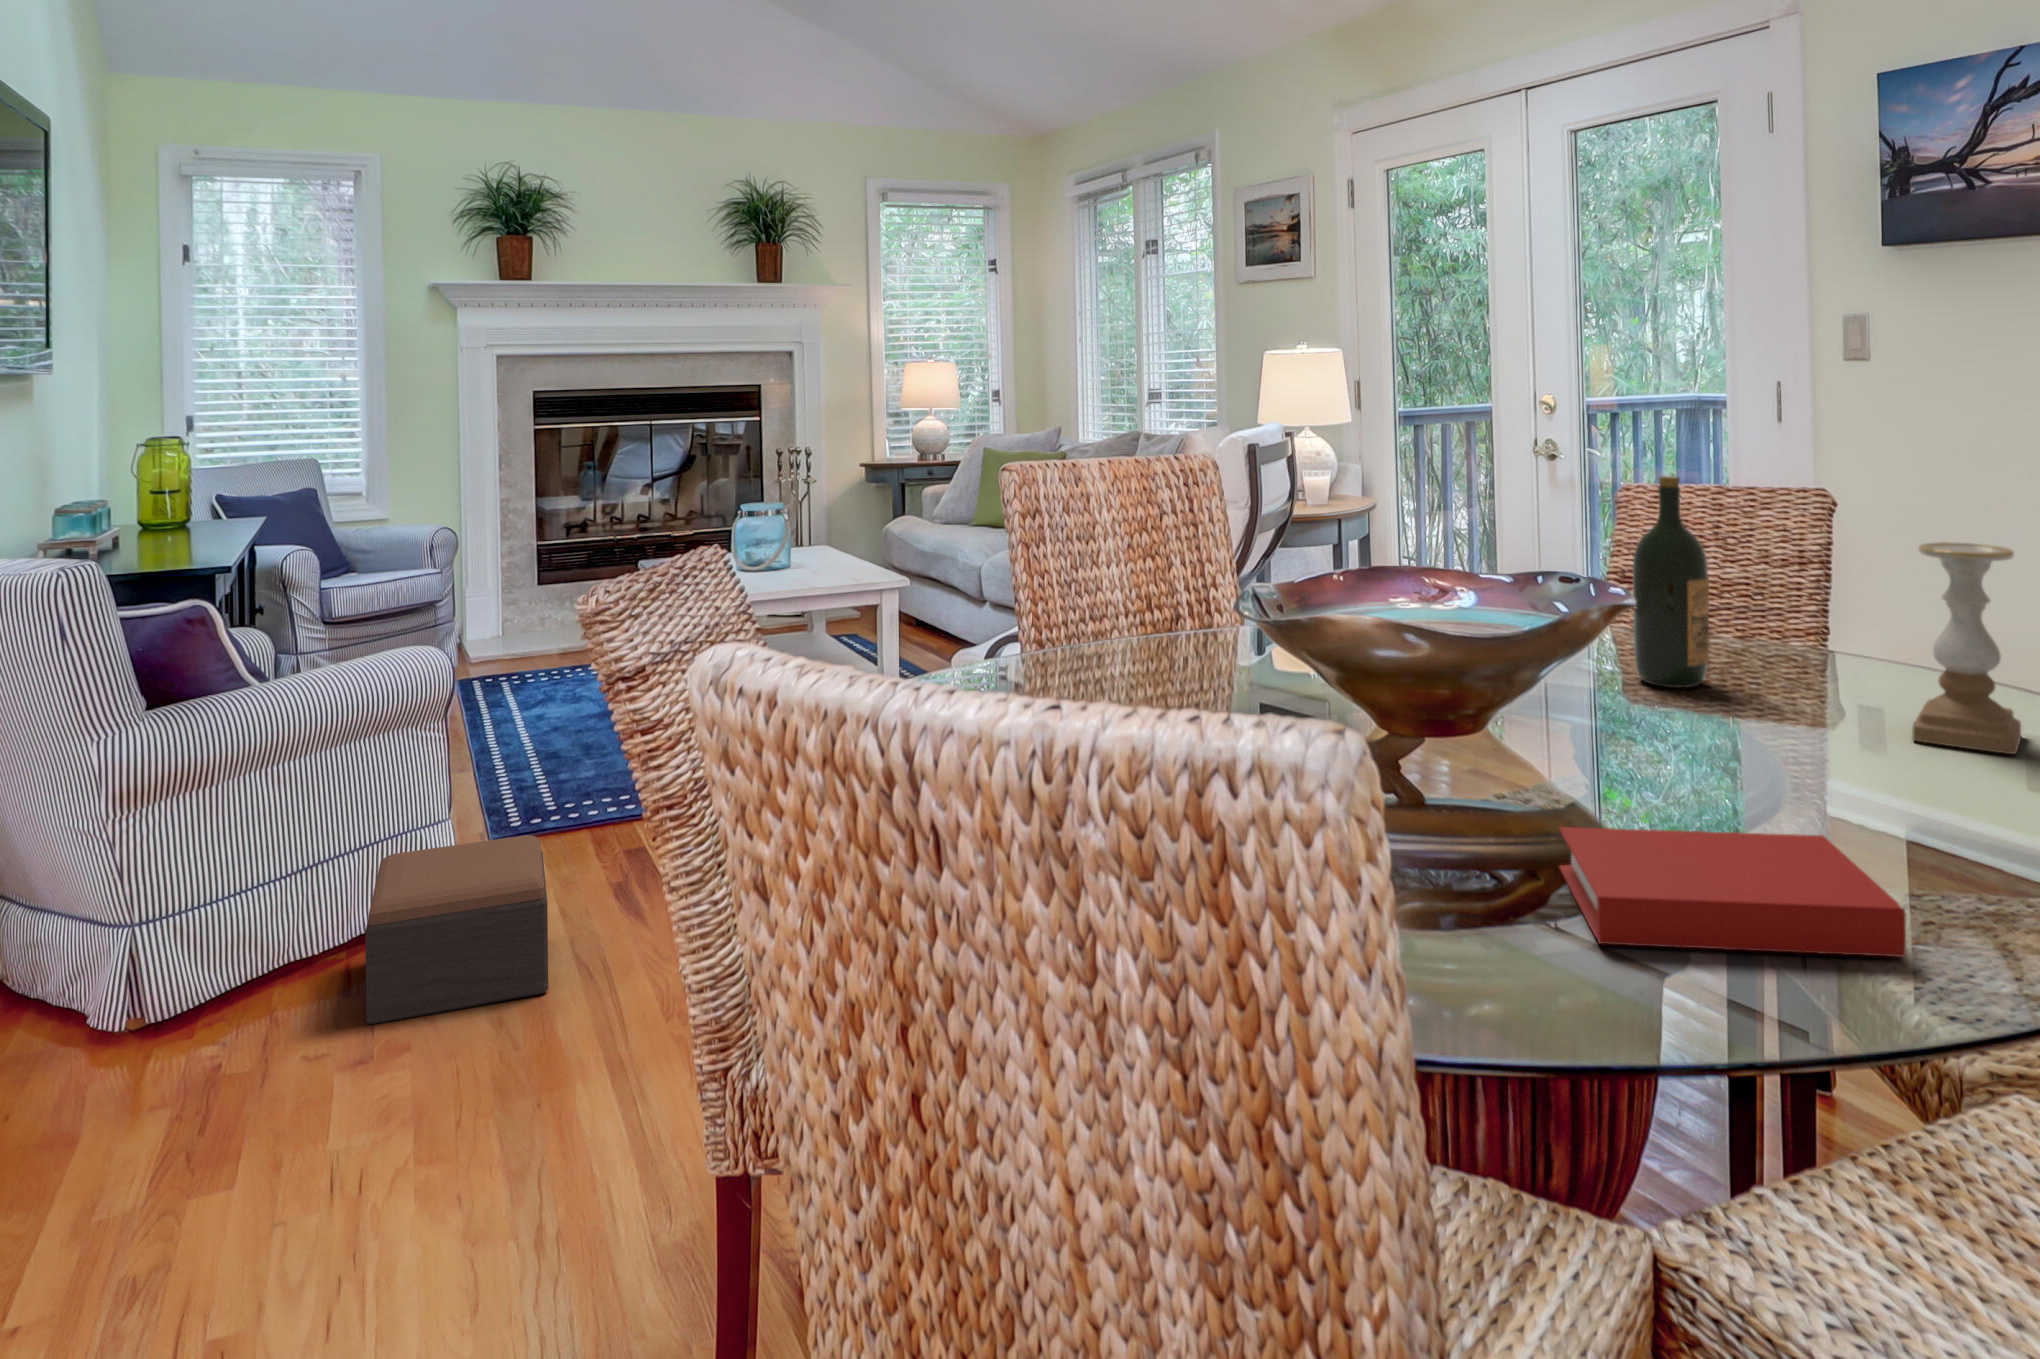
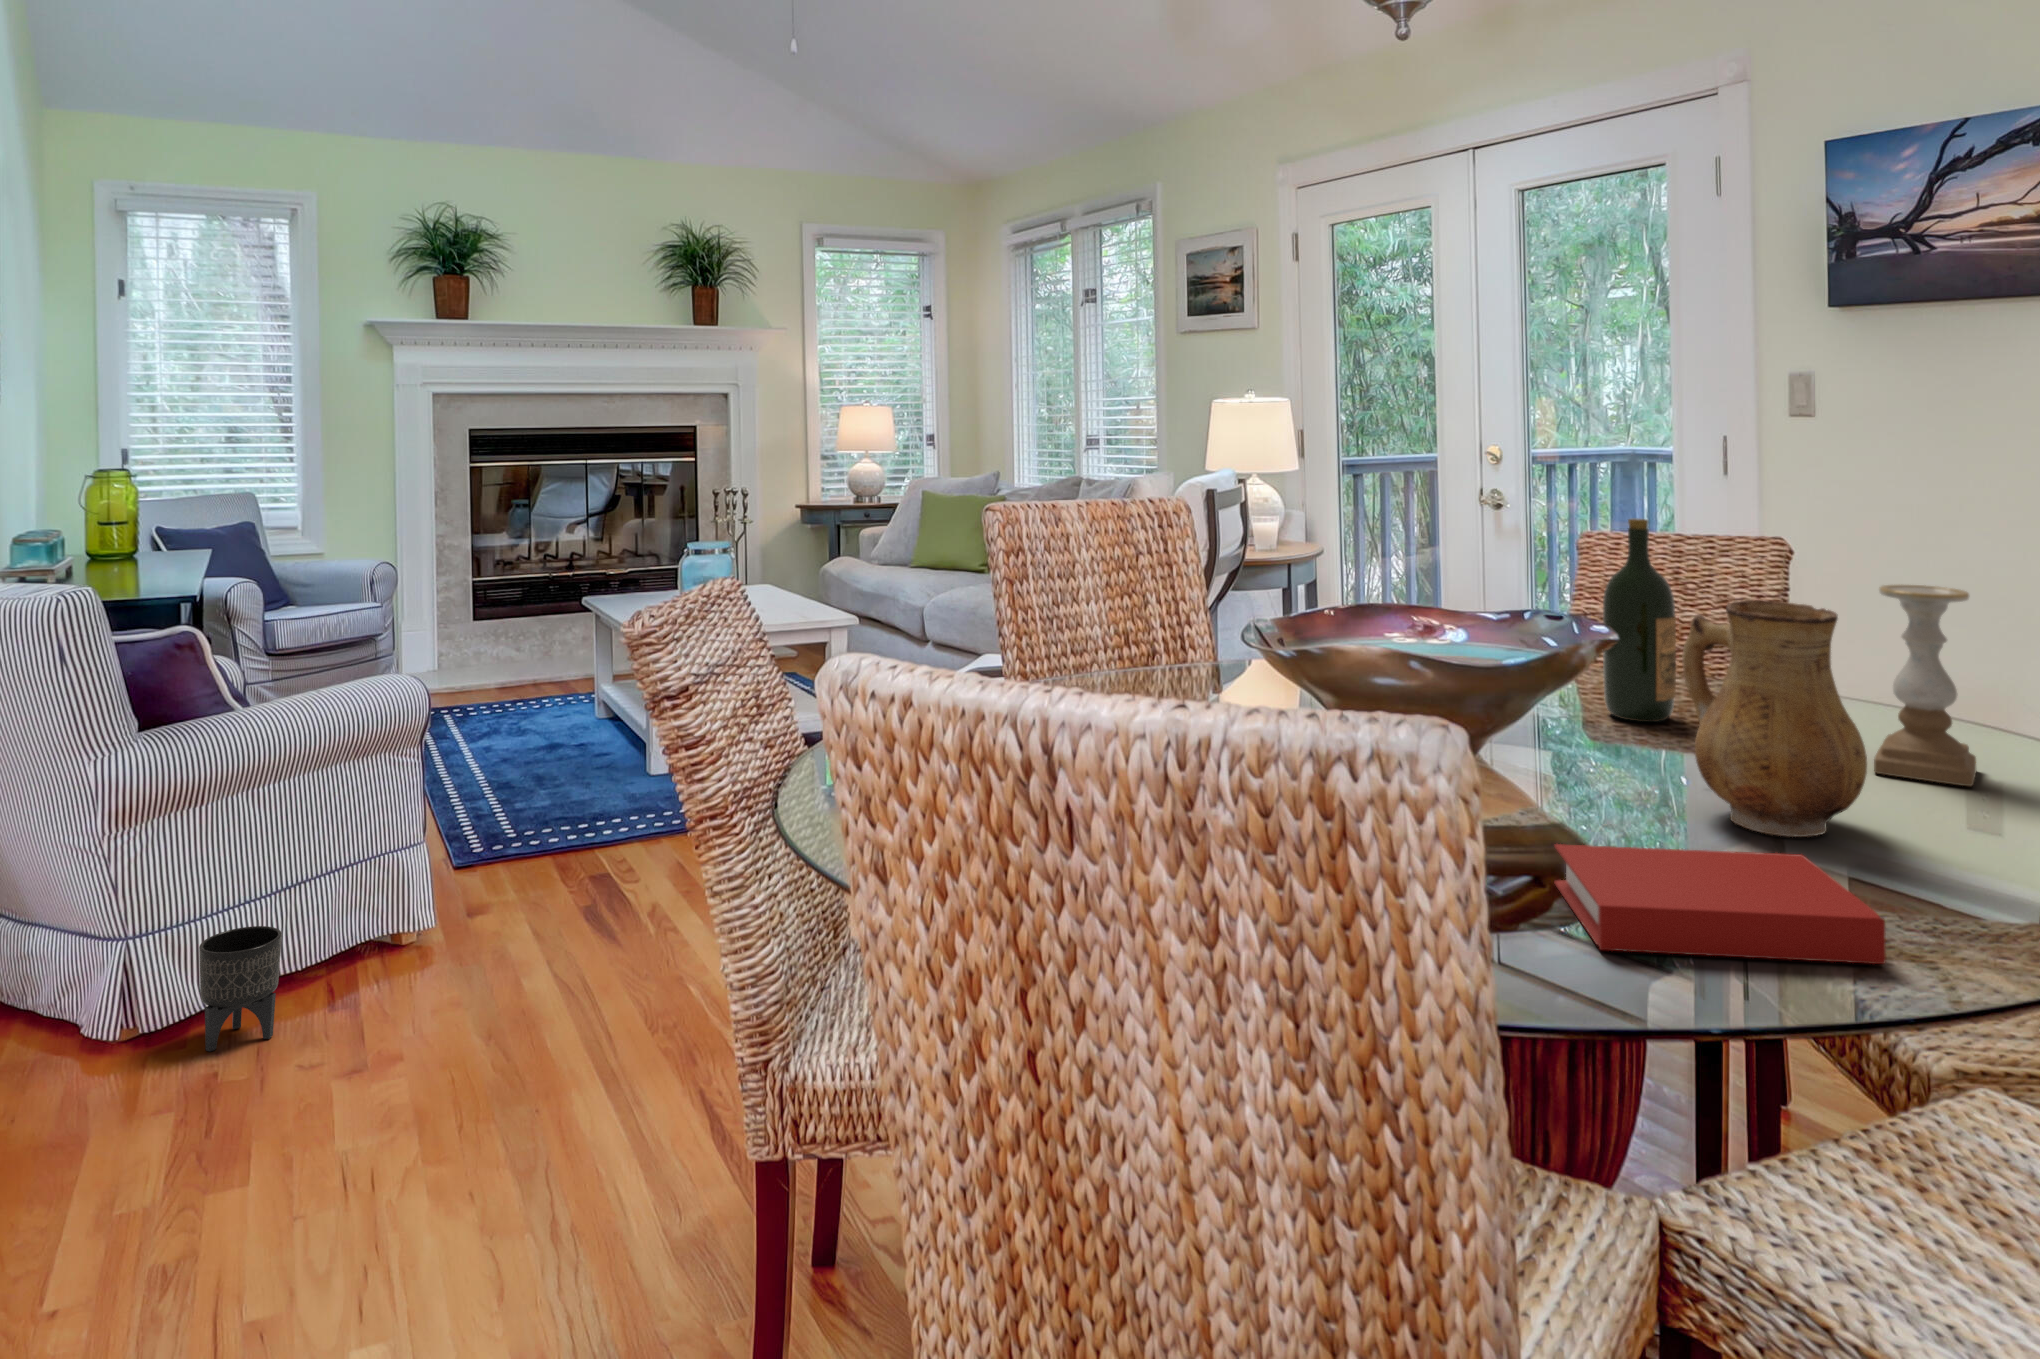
ceramic pitcher: none [1706,563,1898,813] -> present [1682,600,1867,837]
footstool: present [366,835,548,1025] -> none [350,859,529,1044]
planter: none [212,907,296,1035] -> present [199,926,282,1052]

